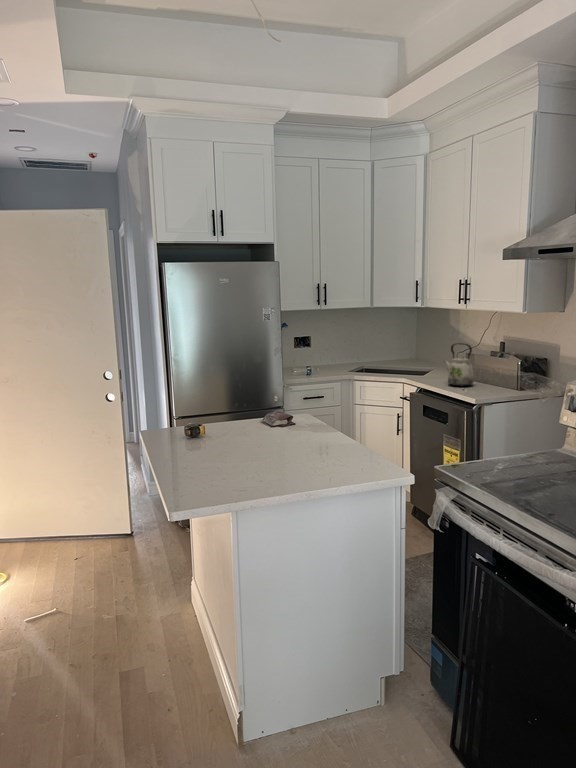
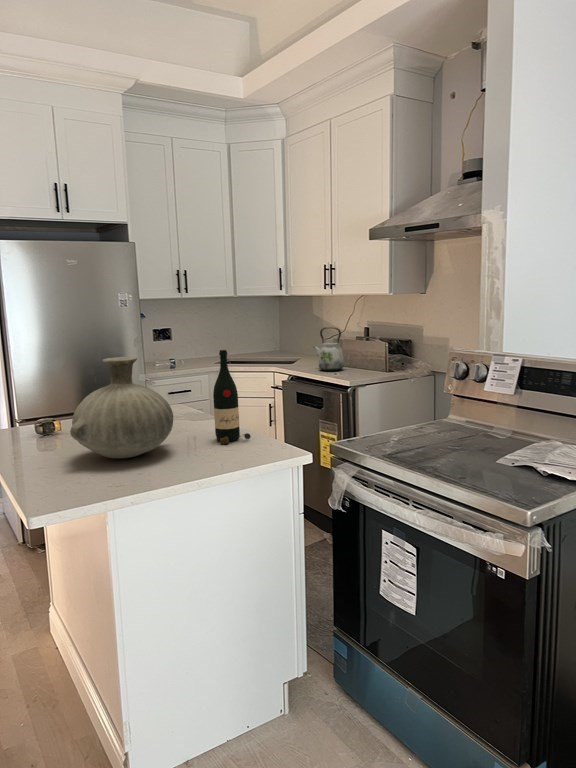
wine bottle: none [332,375,363,459] -> present [213,350,251,444]
vase: none [209,379,294,465] -> present [70,357,173,458]

